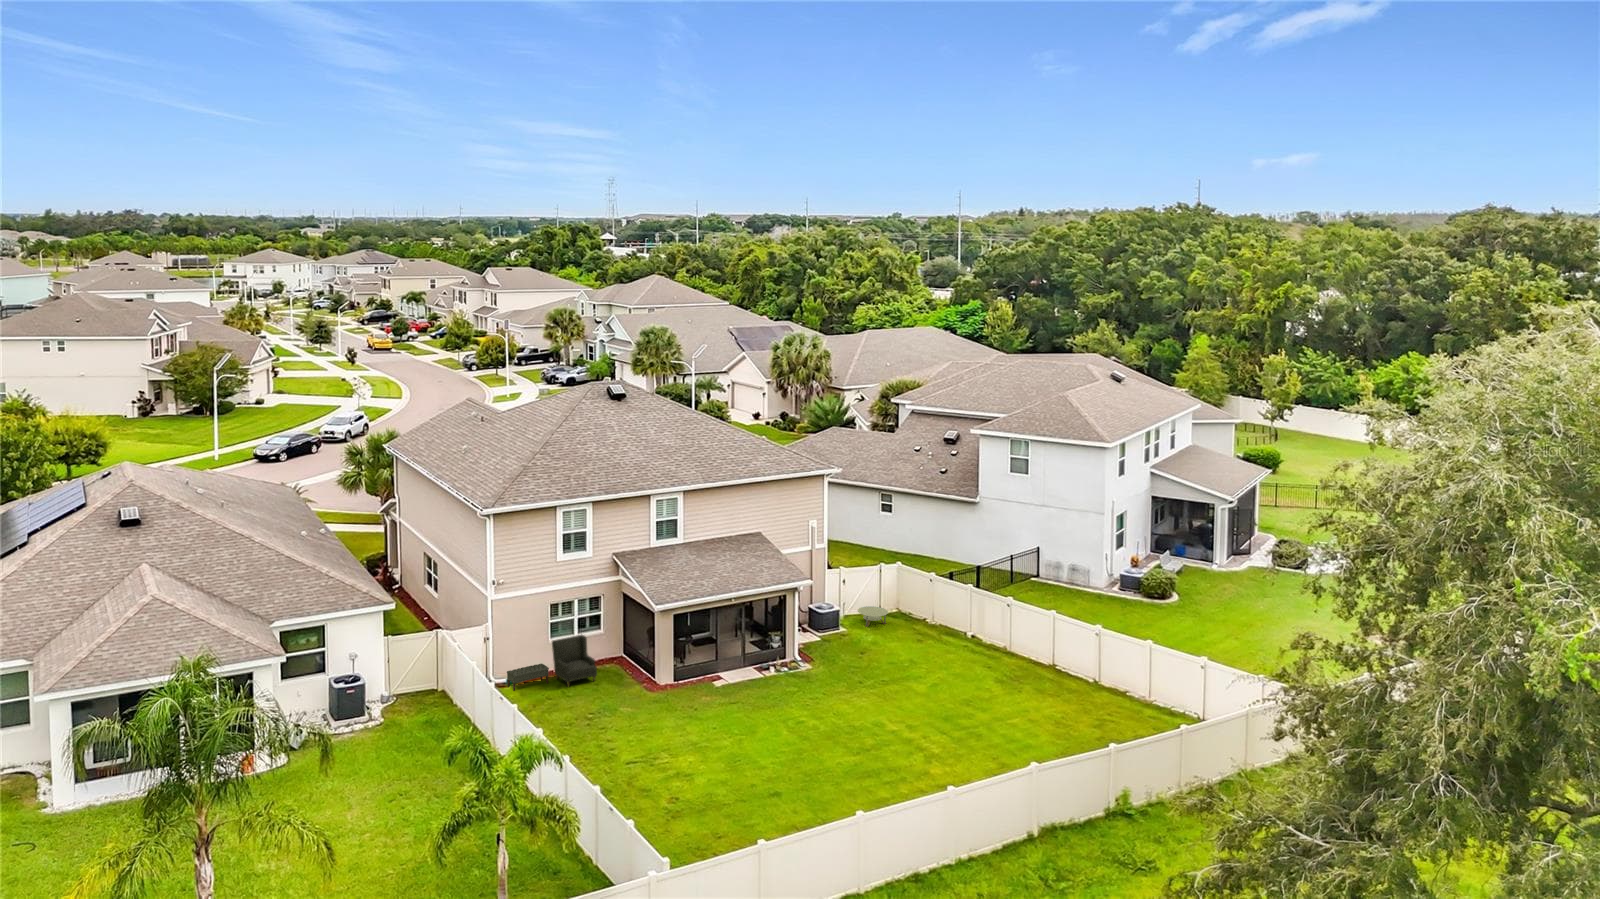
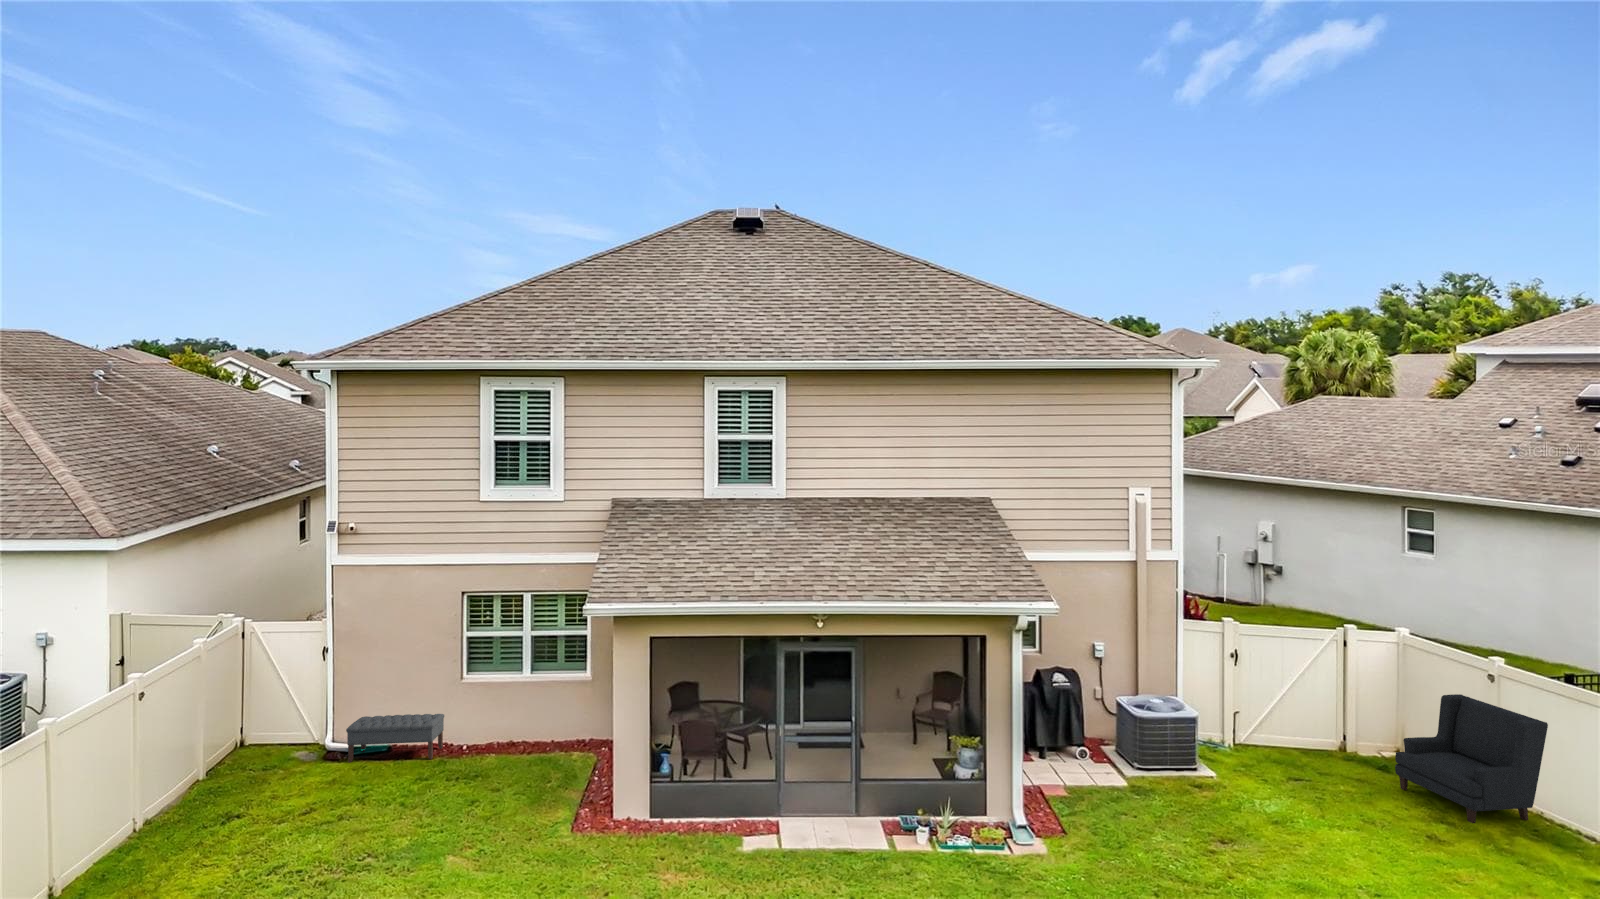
round table: present [858,606,888,627] -> none [1252,717,1345,772]
chair: present [552,635,597,686] -> present [1395,694,1548,823]

